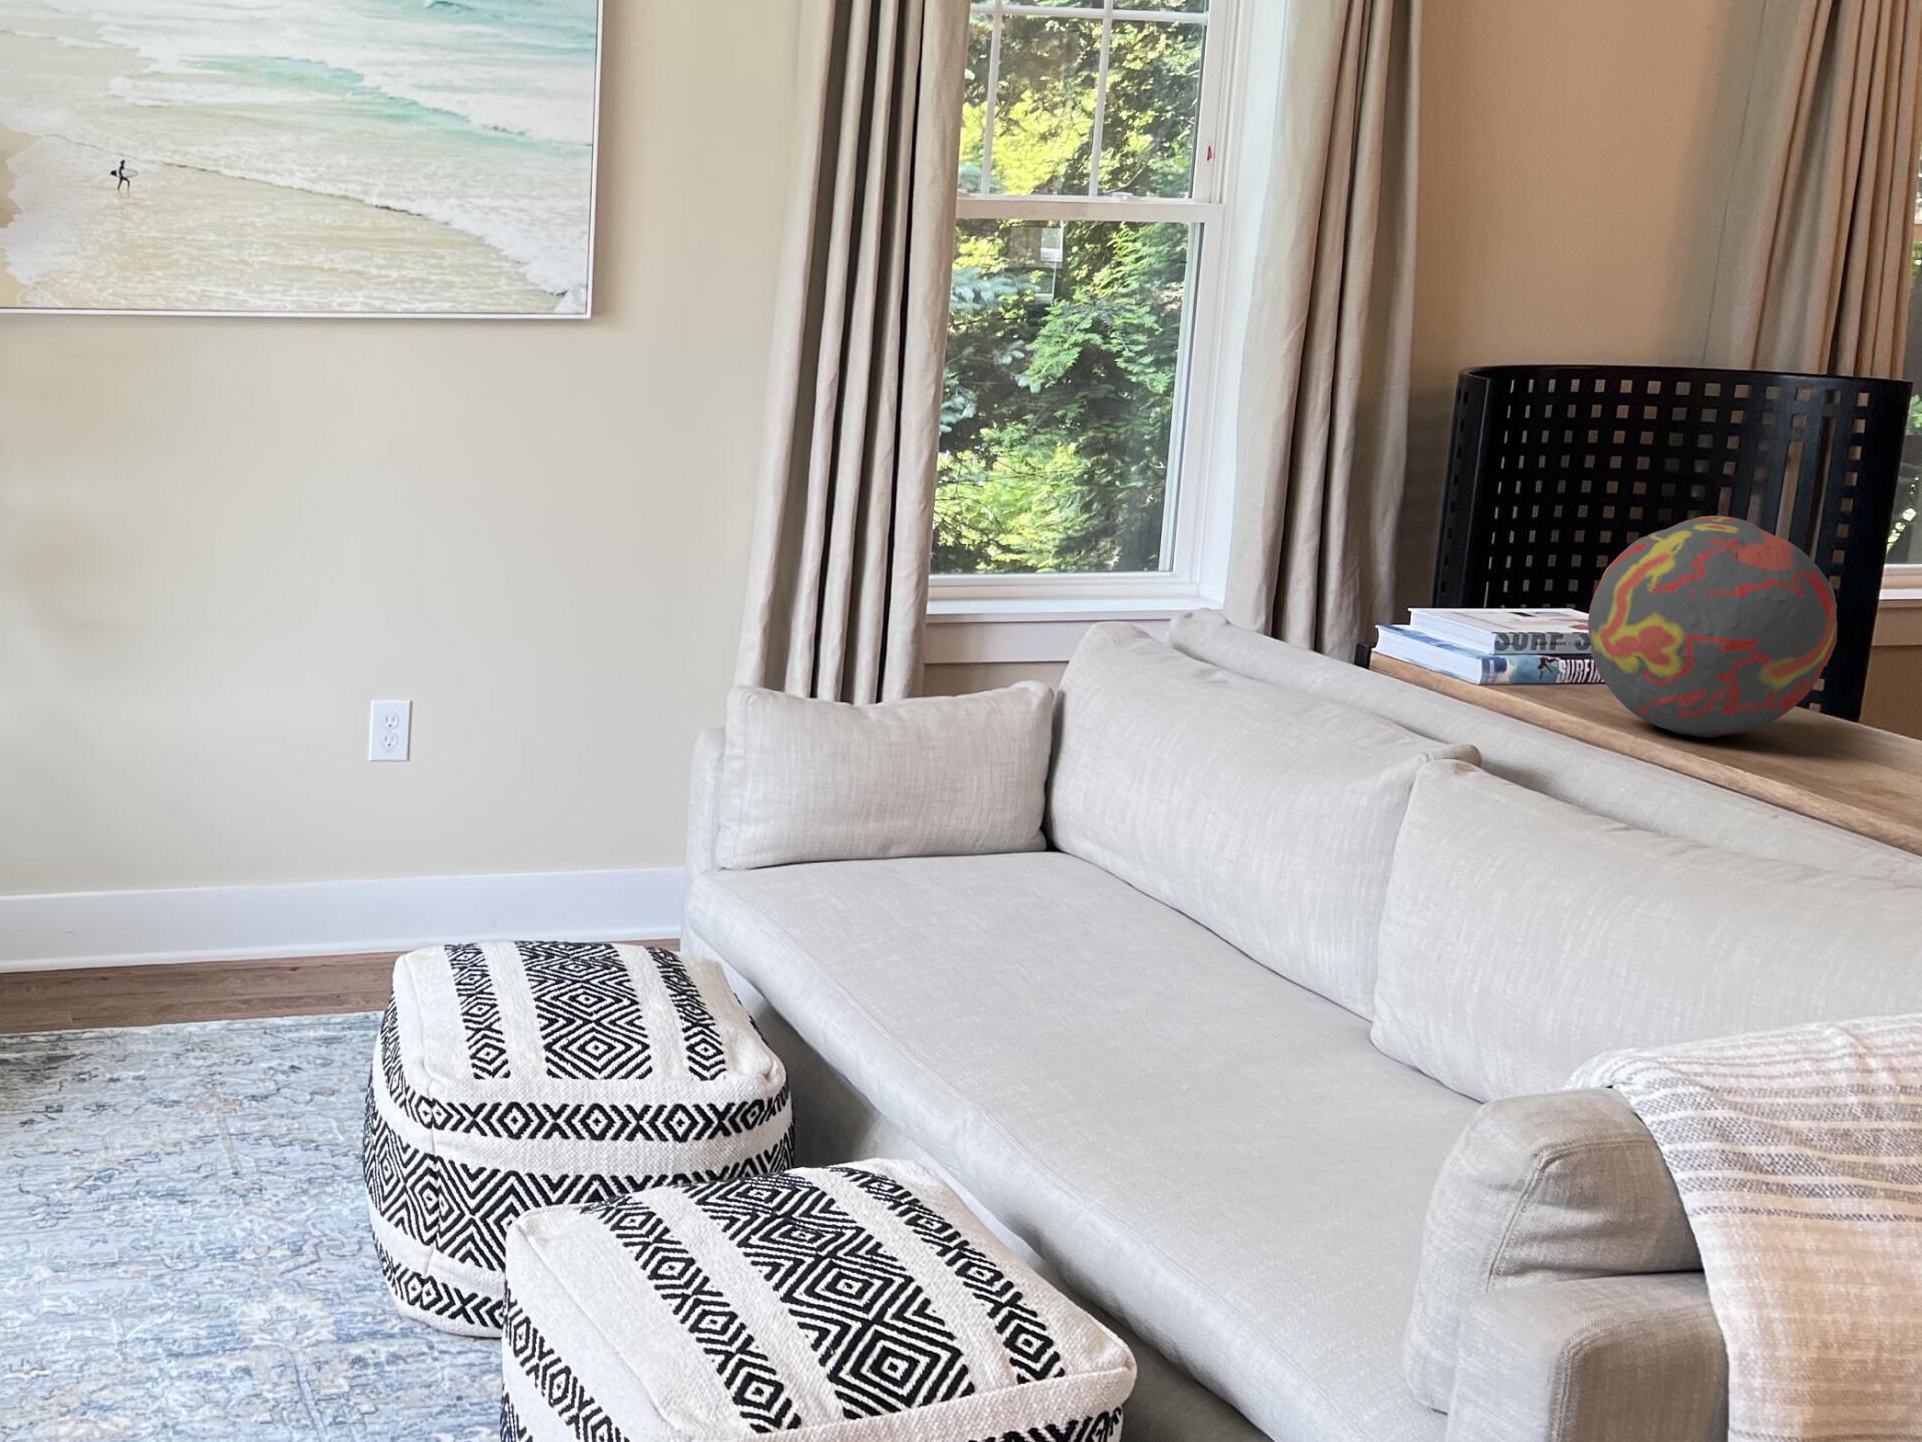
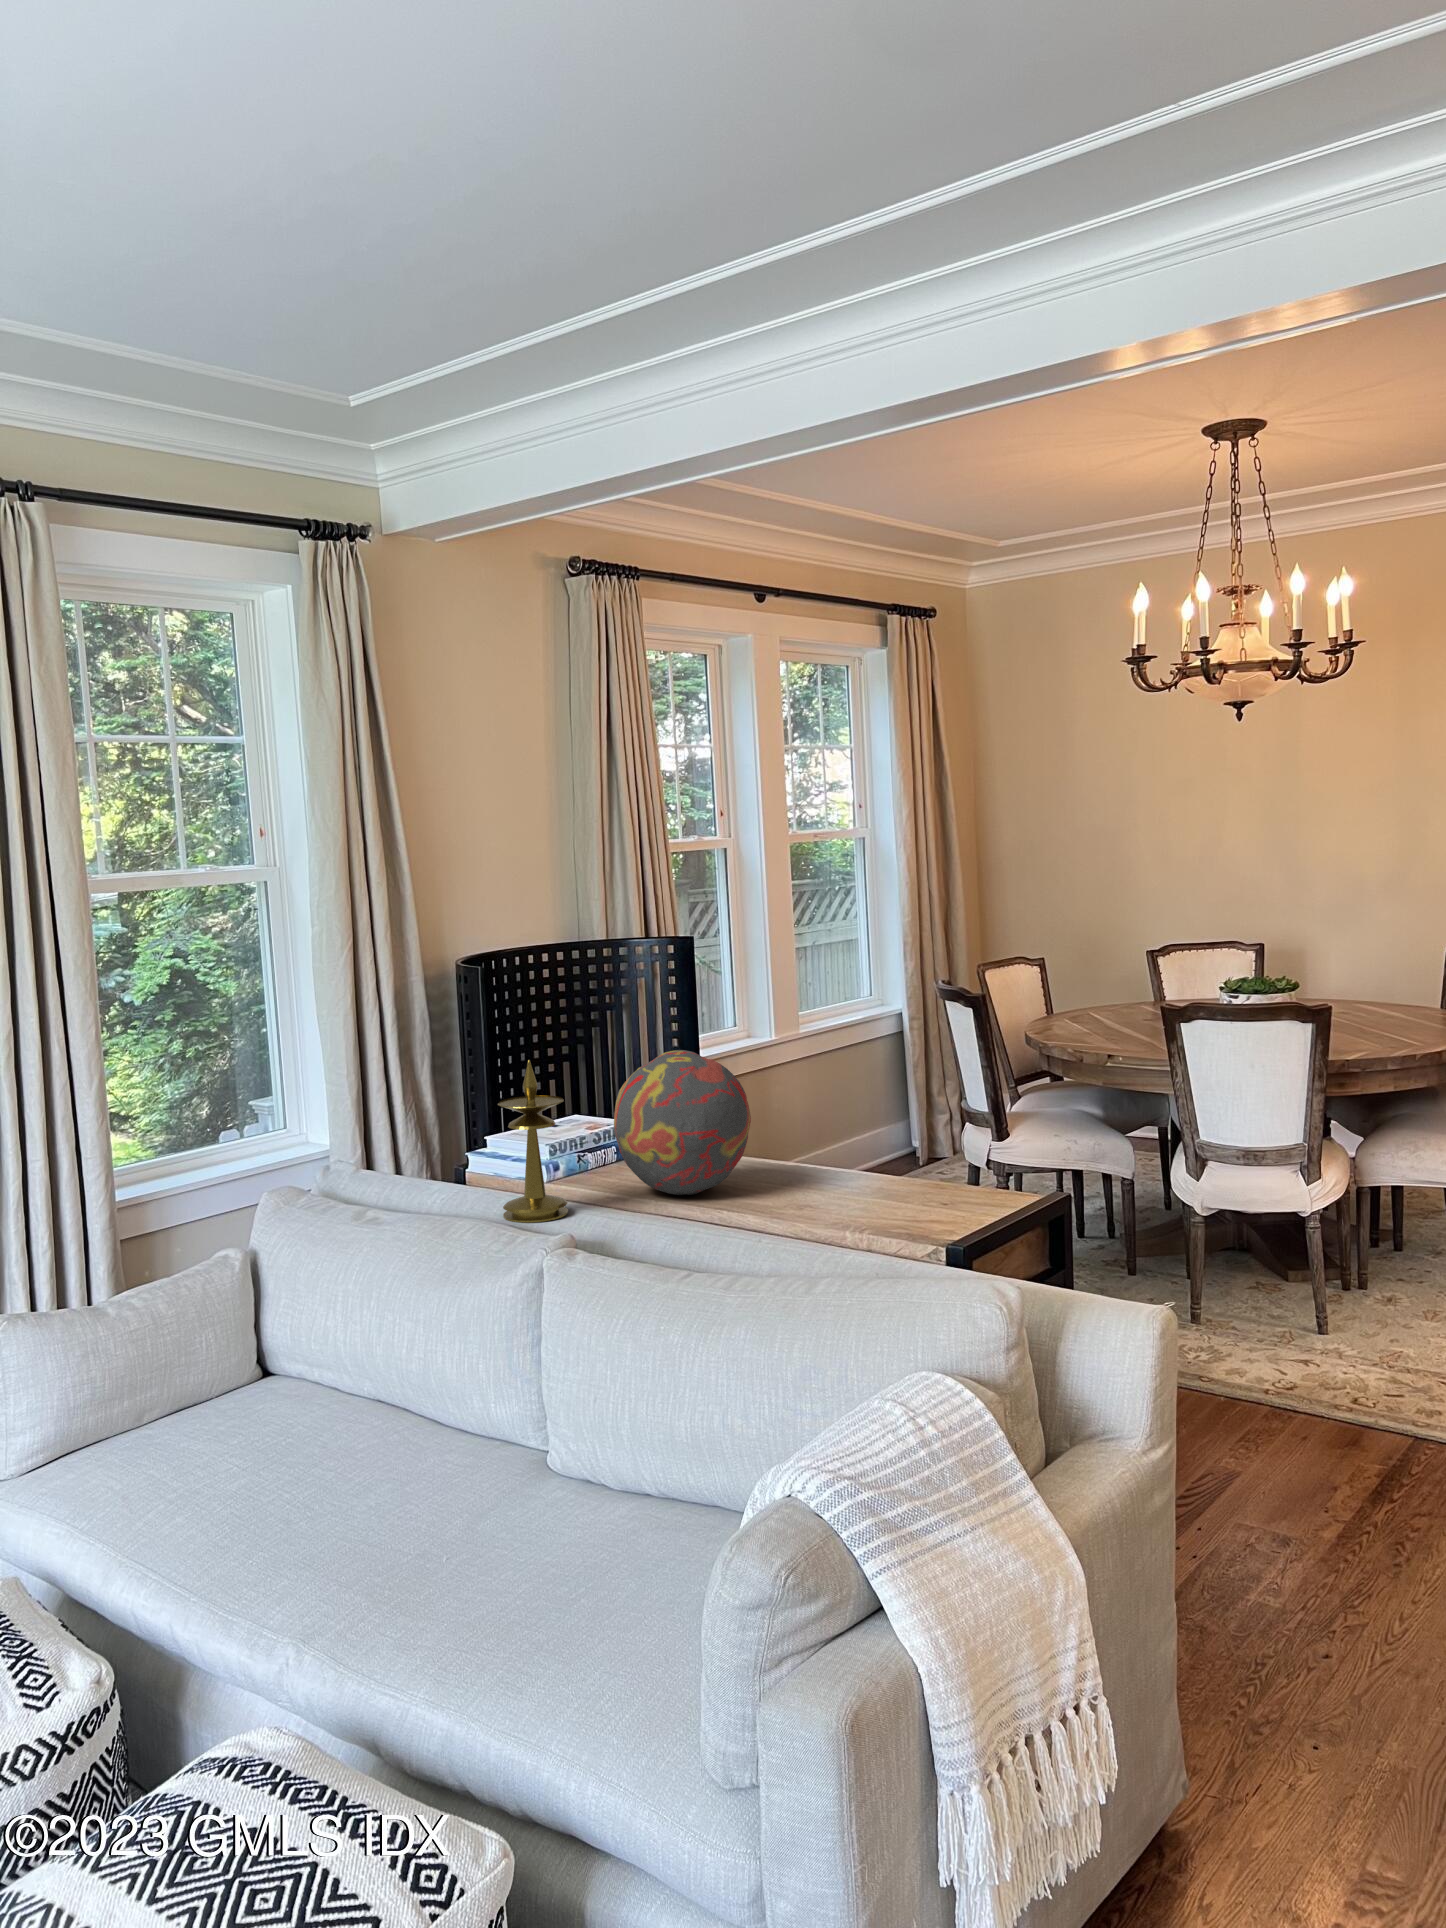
candlestick: none [1382,493,1500,723] -> present [498,1060,568,1223]

